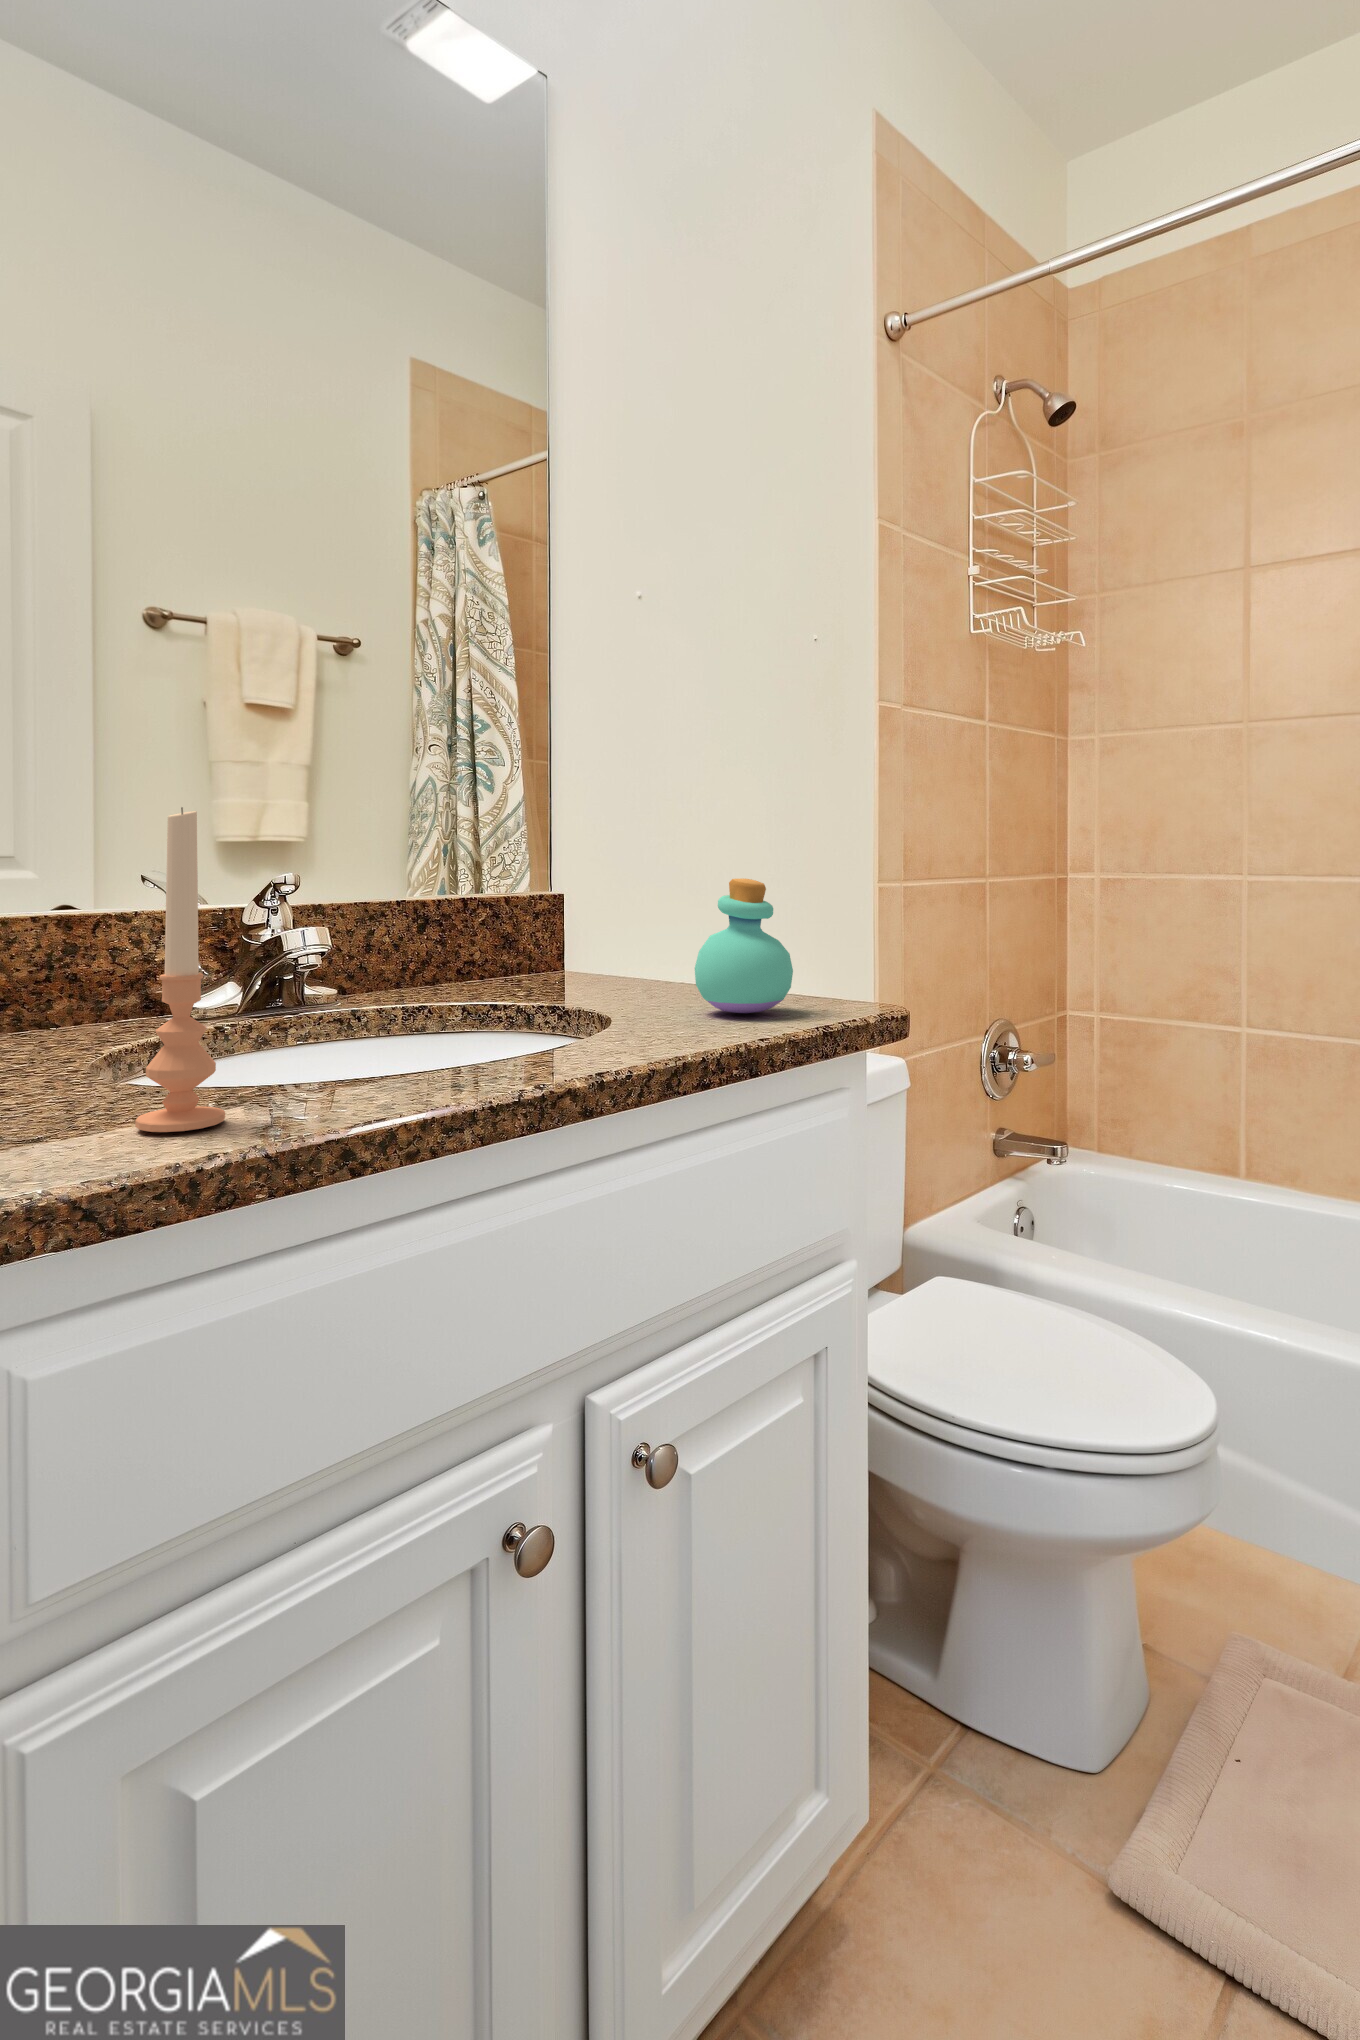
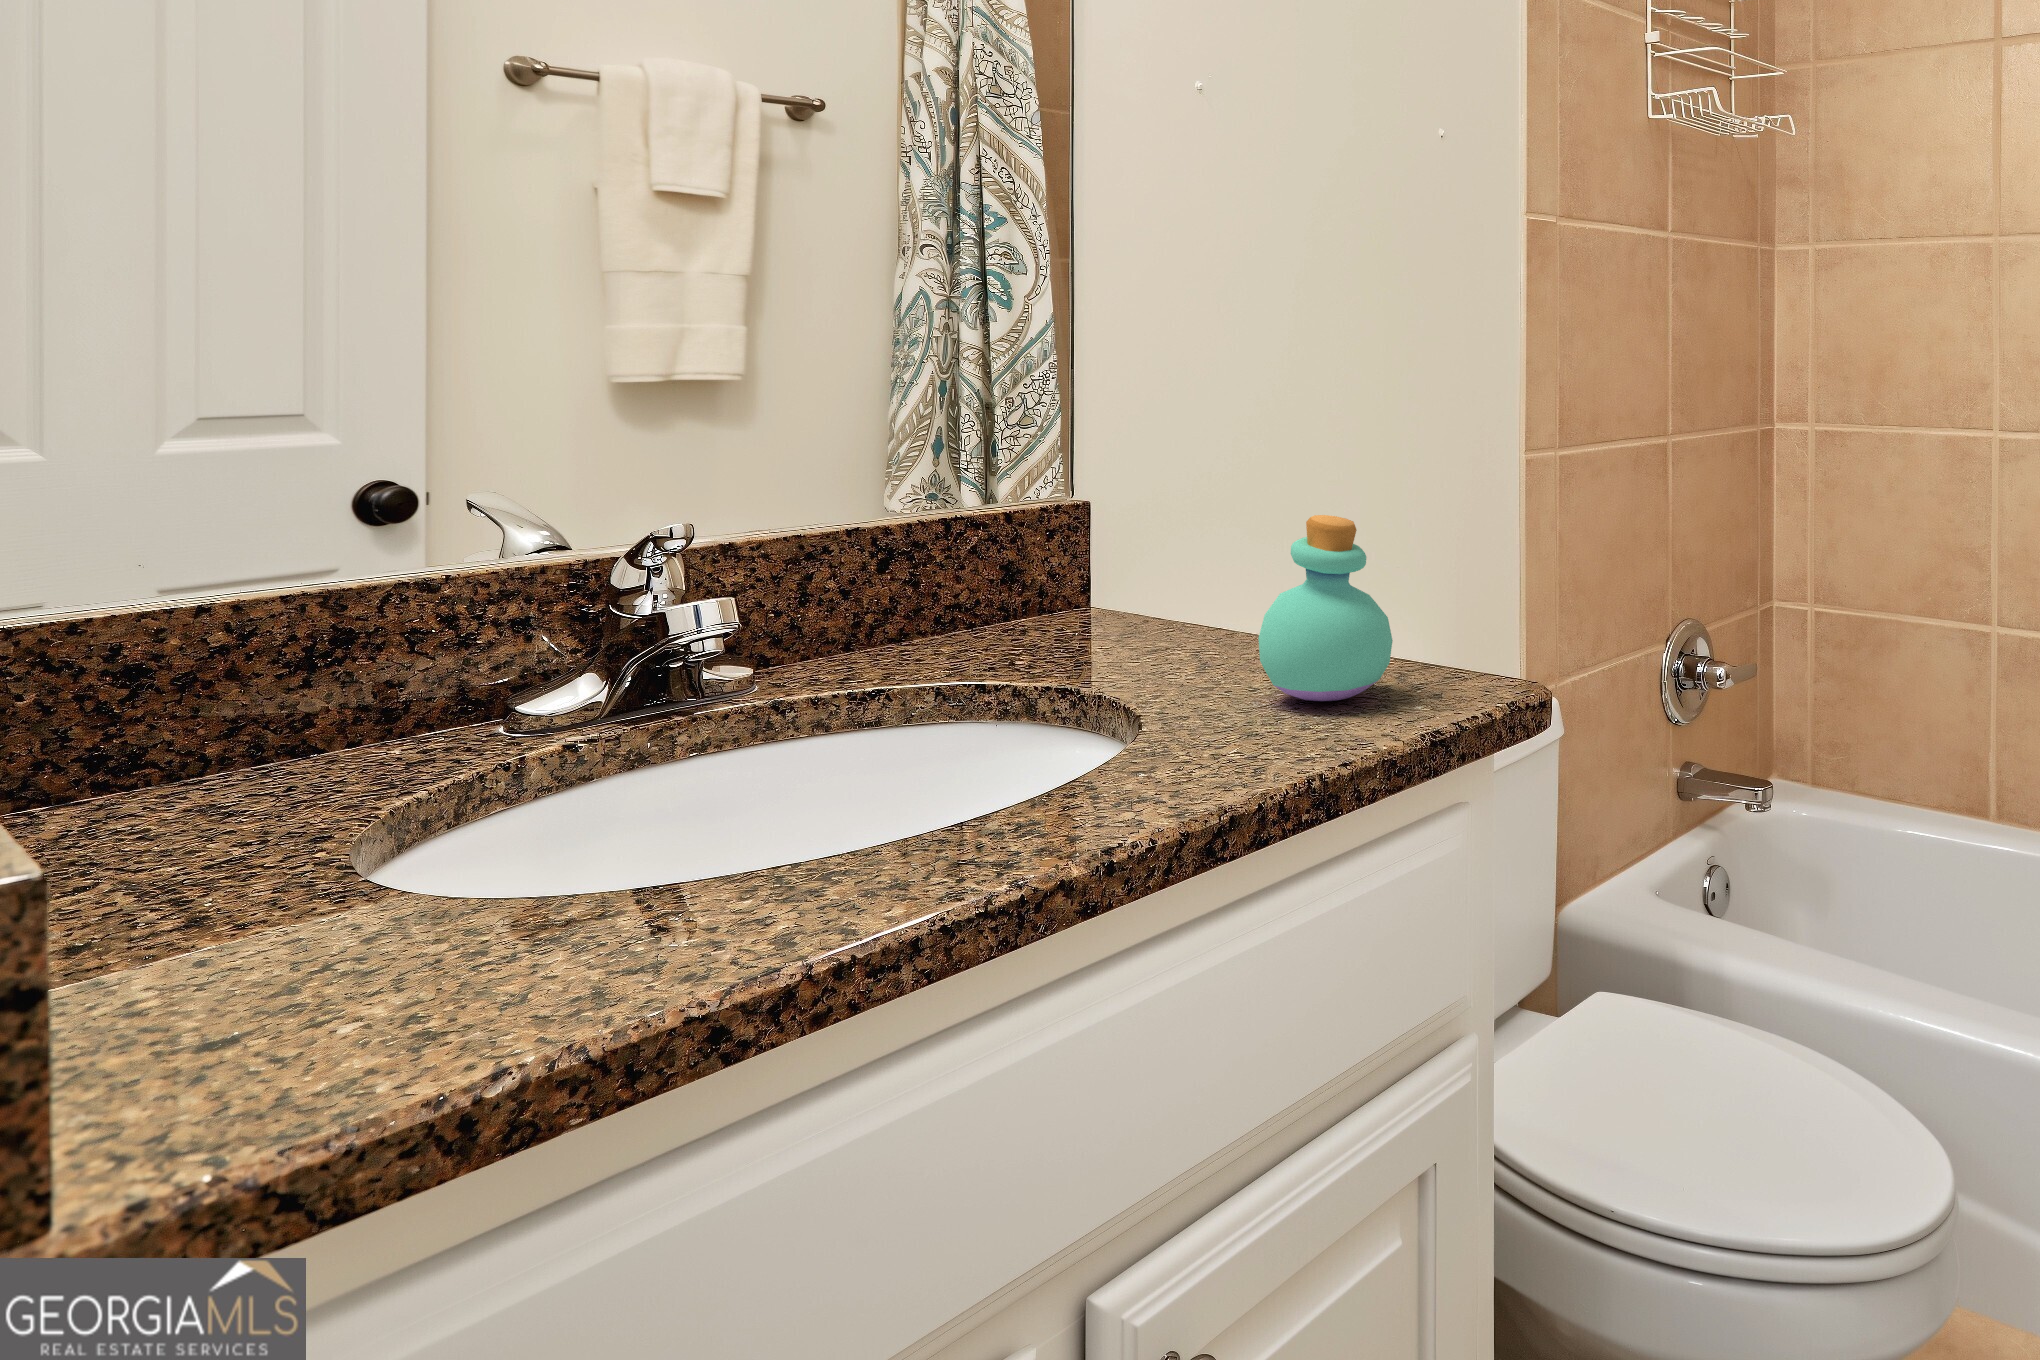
candle: present [135,807,225,1132] -> none [393,535,537,1019]

